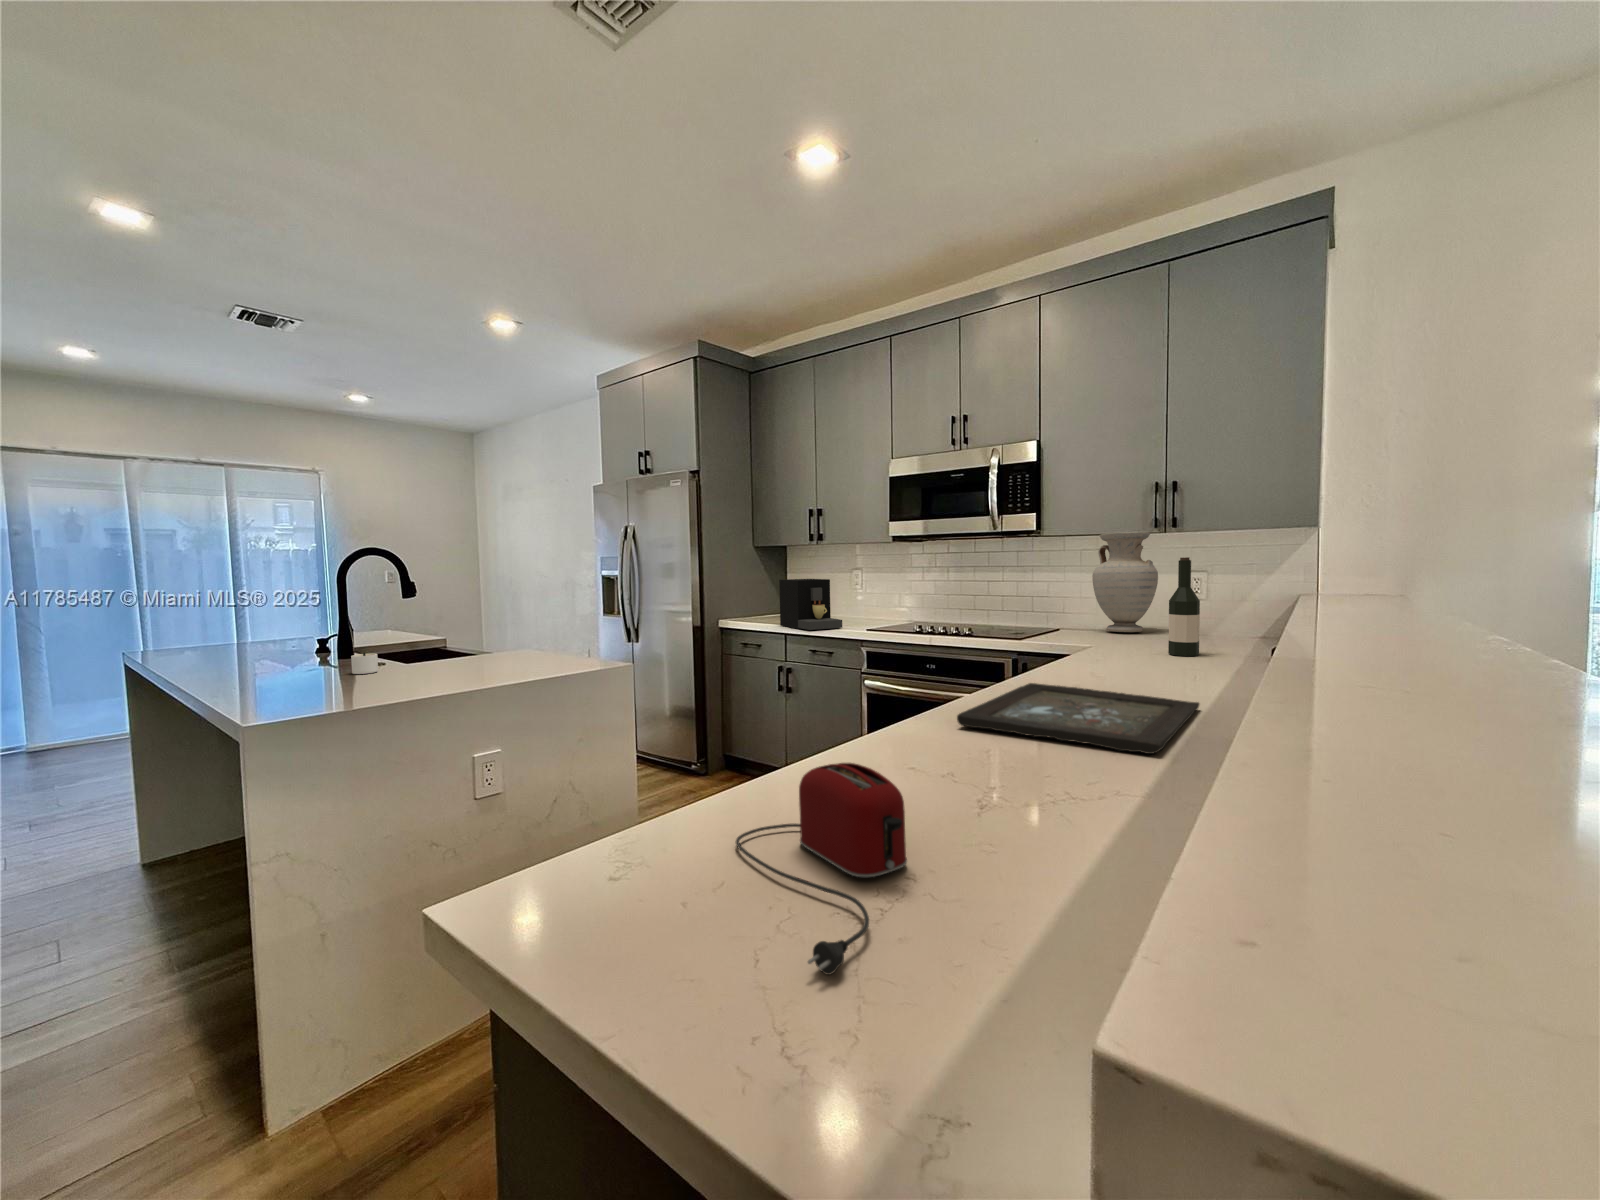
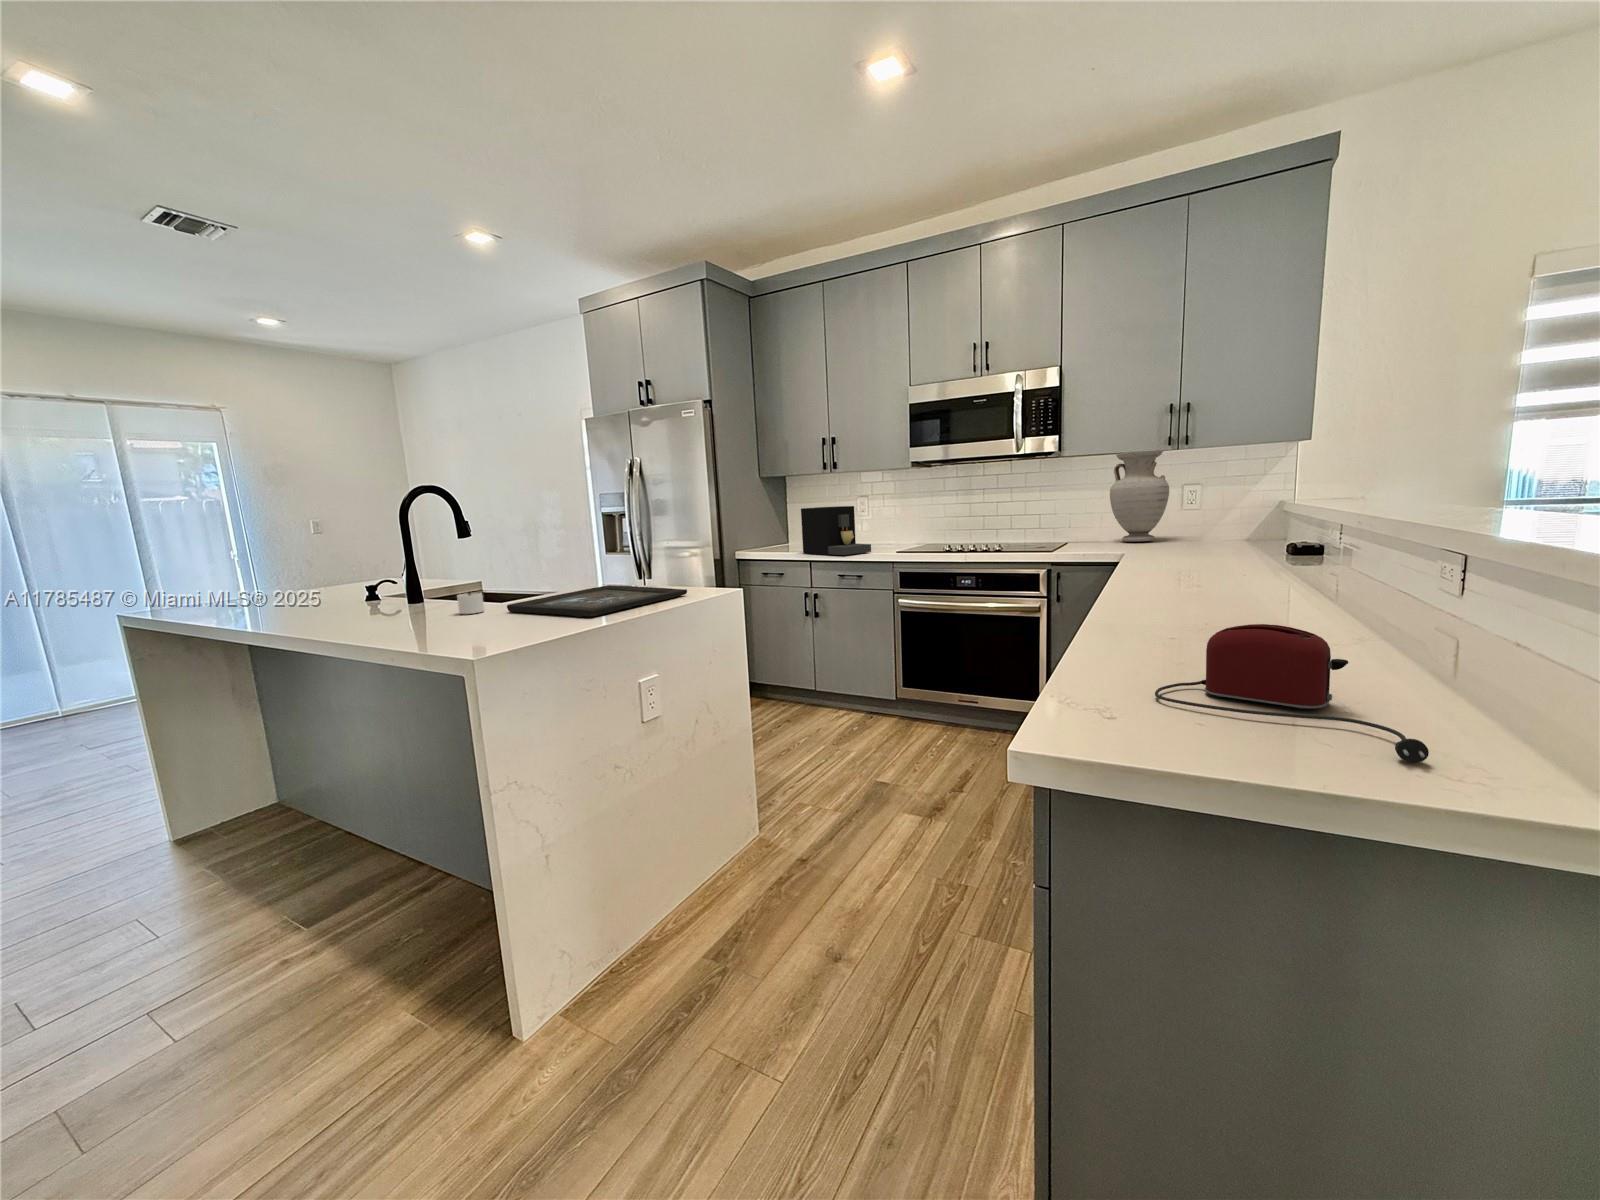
wine bottle: present [1168,557,1200,656] -> none [1211,469,1239,555]
tray: present [957,683,1199,754] -> present [507,585,687,617]

